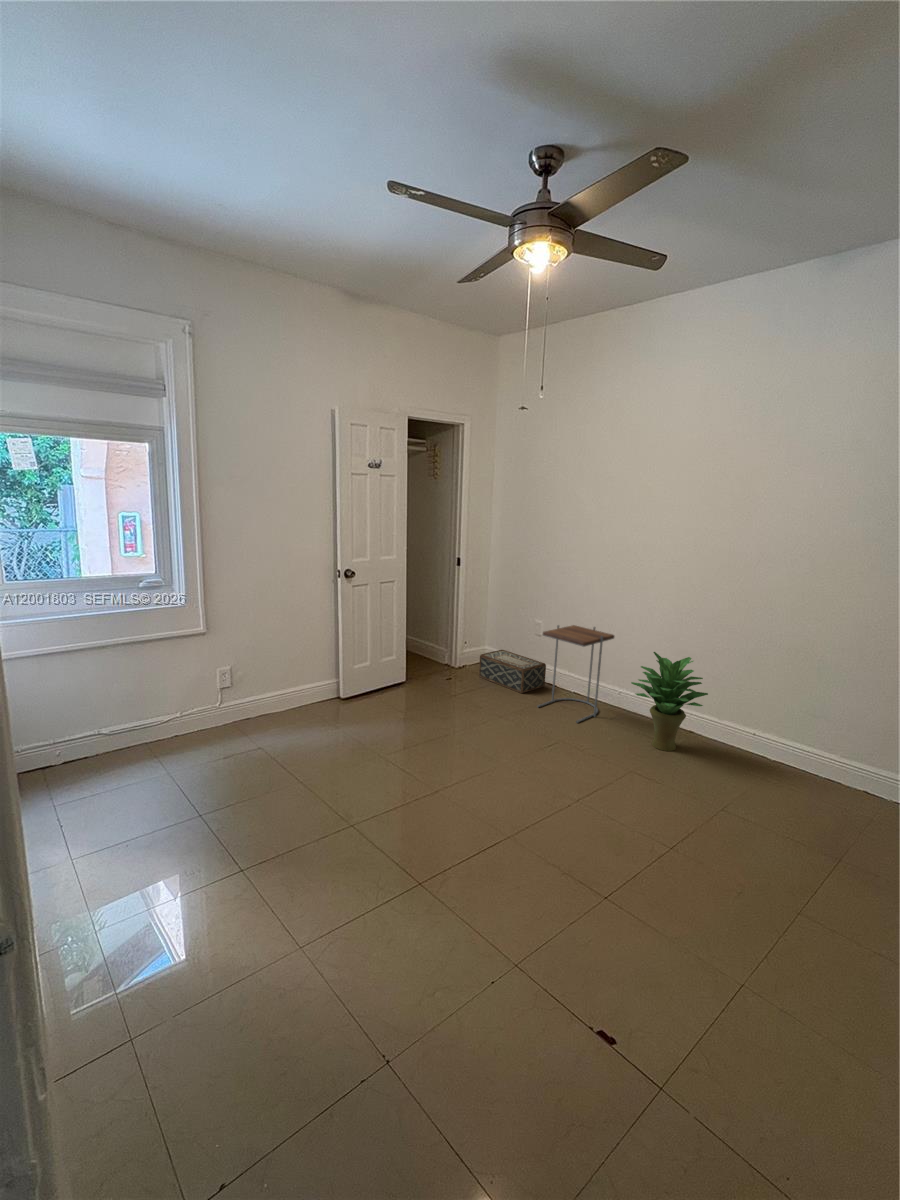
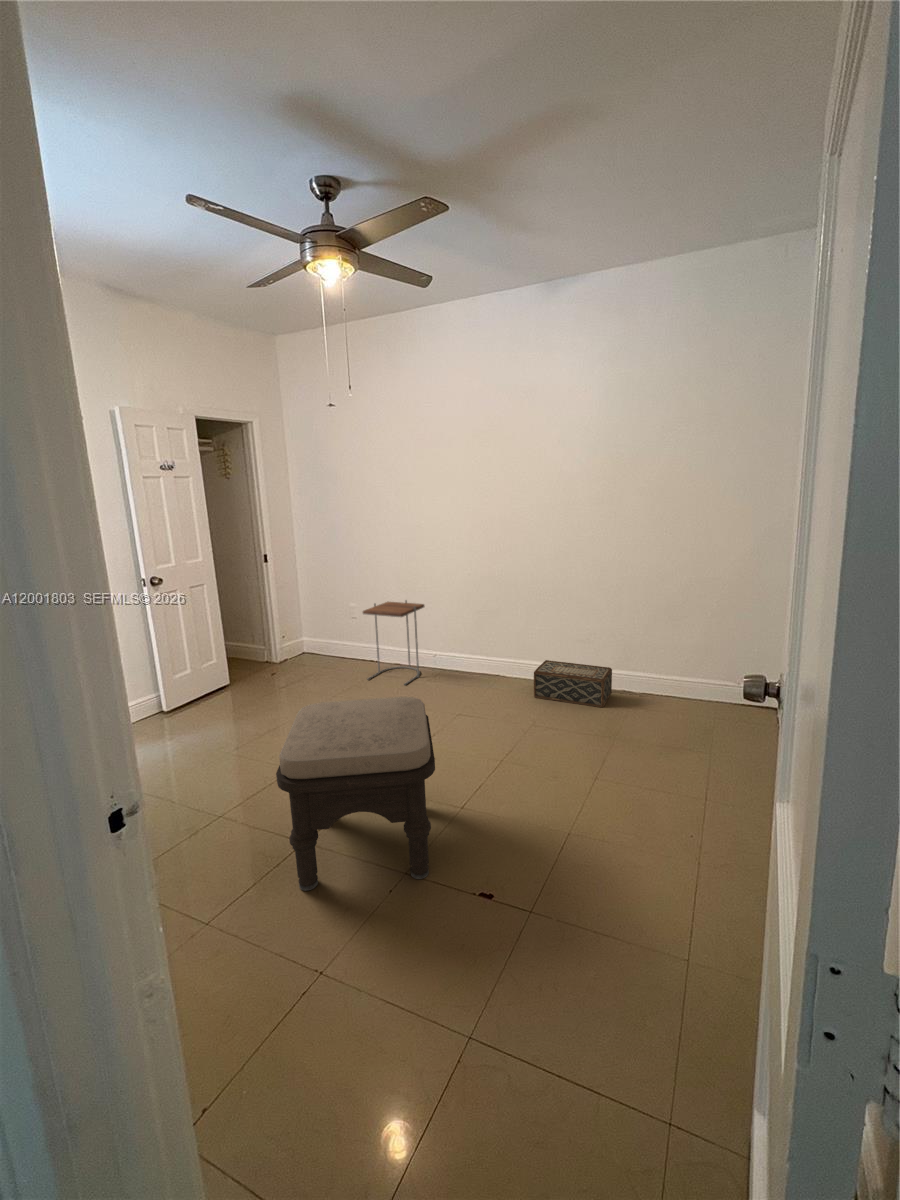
woven basket: present [479,650,546,693] -> present [534,660,612,707]
potted plant: present [631,652,708,751] -> none [445,611,506,691]
ottoman: none [392,735,579,980] -> present [276,697,435,891]

